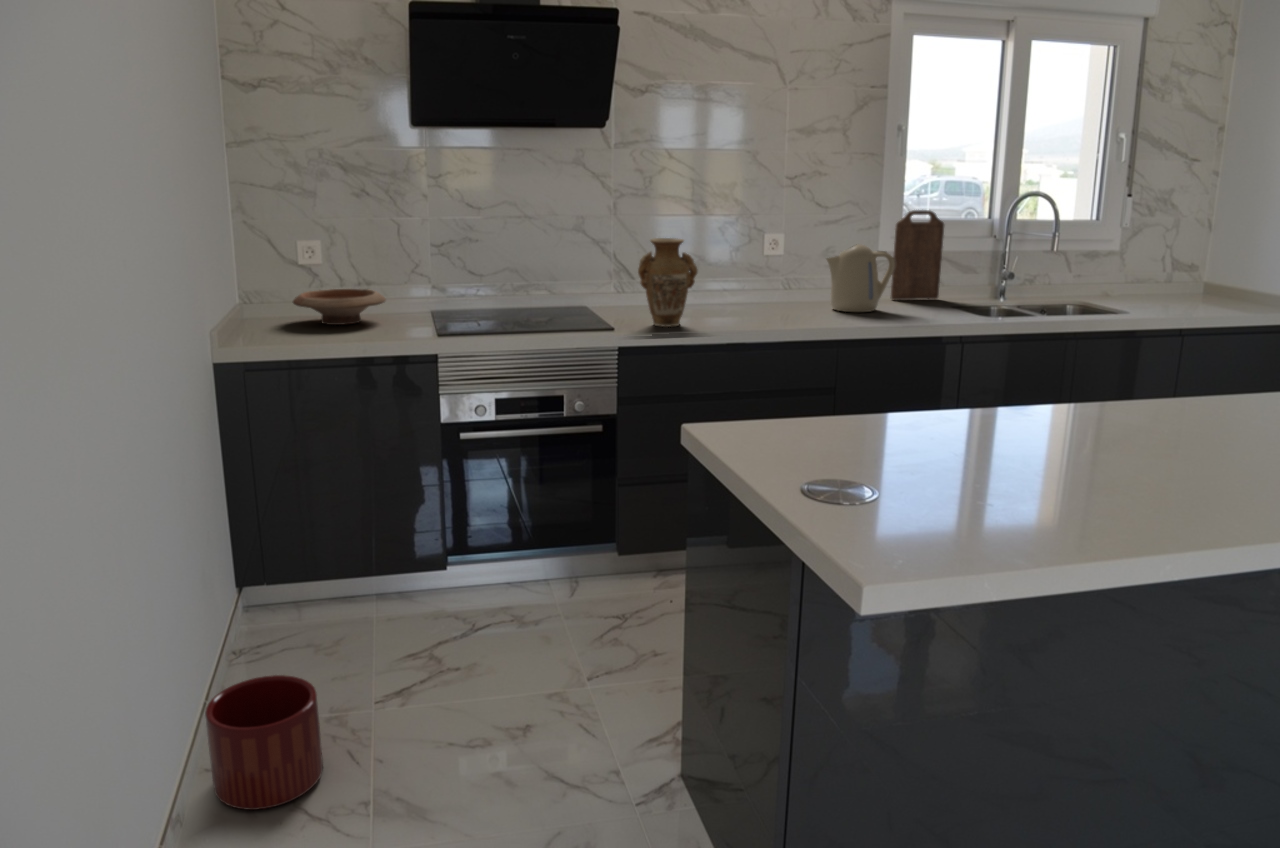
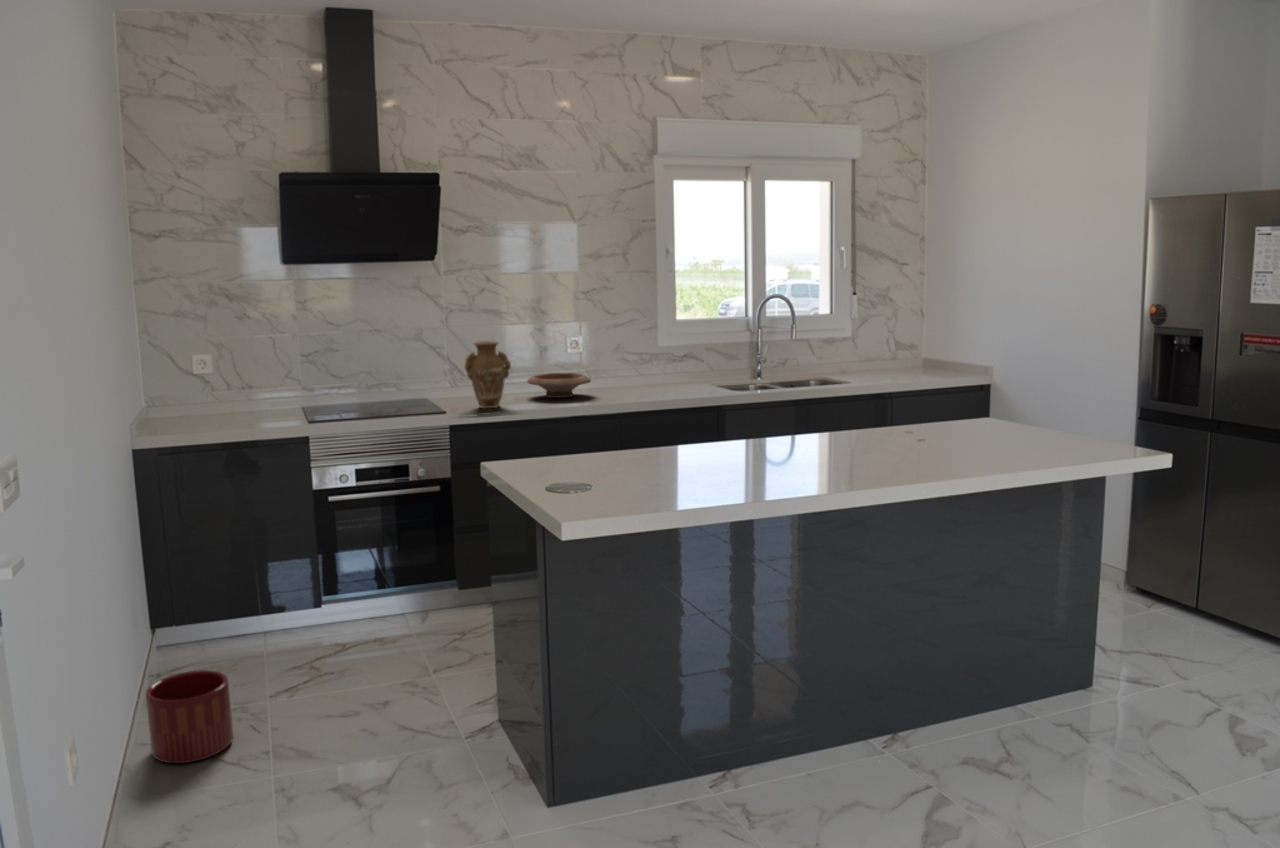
cutting board: present [890,210,944,300] -> none [672,311,710,382]
kettle: present [826,244,895,312] -> none [615,340,668,392]
wooden bowl: present [293,289,386,325] -> present [527,373,591,398]

